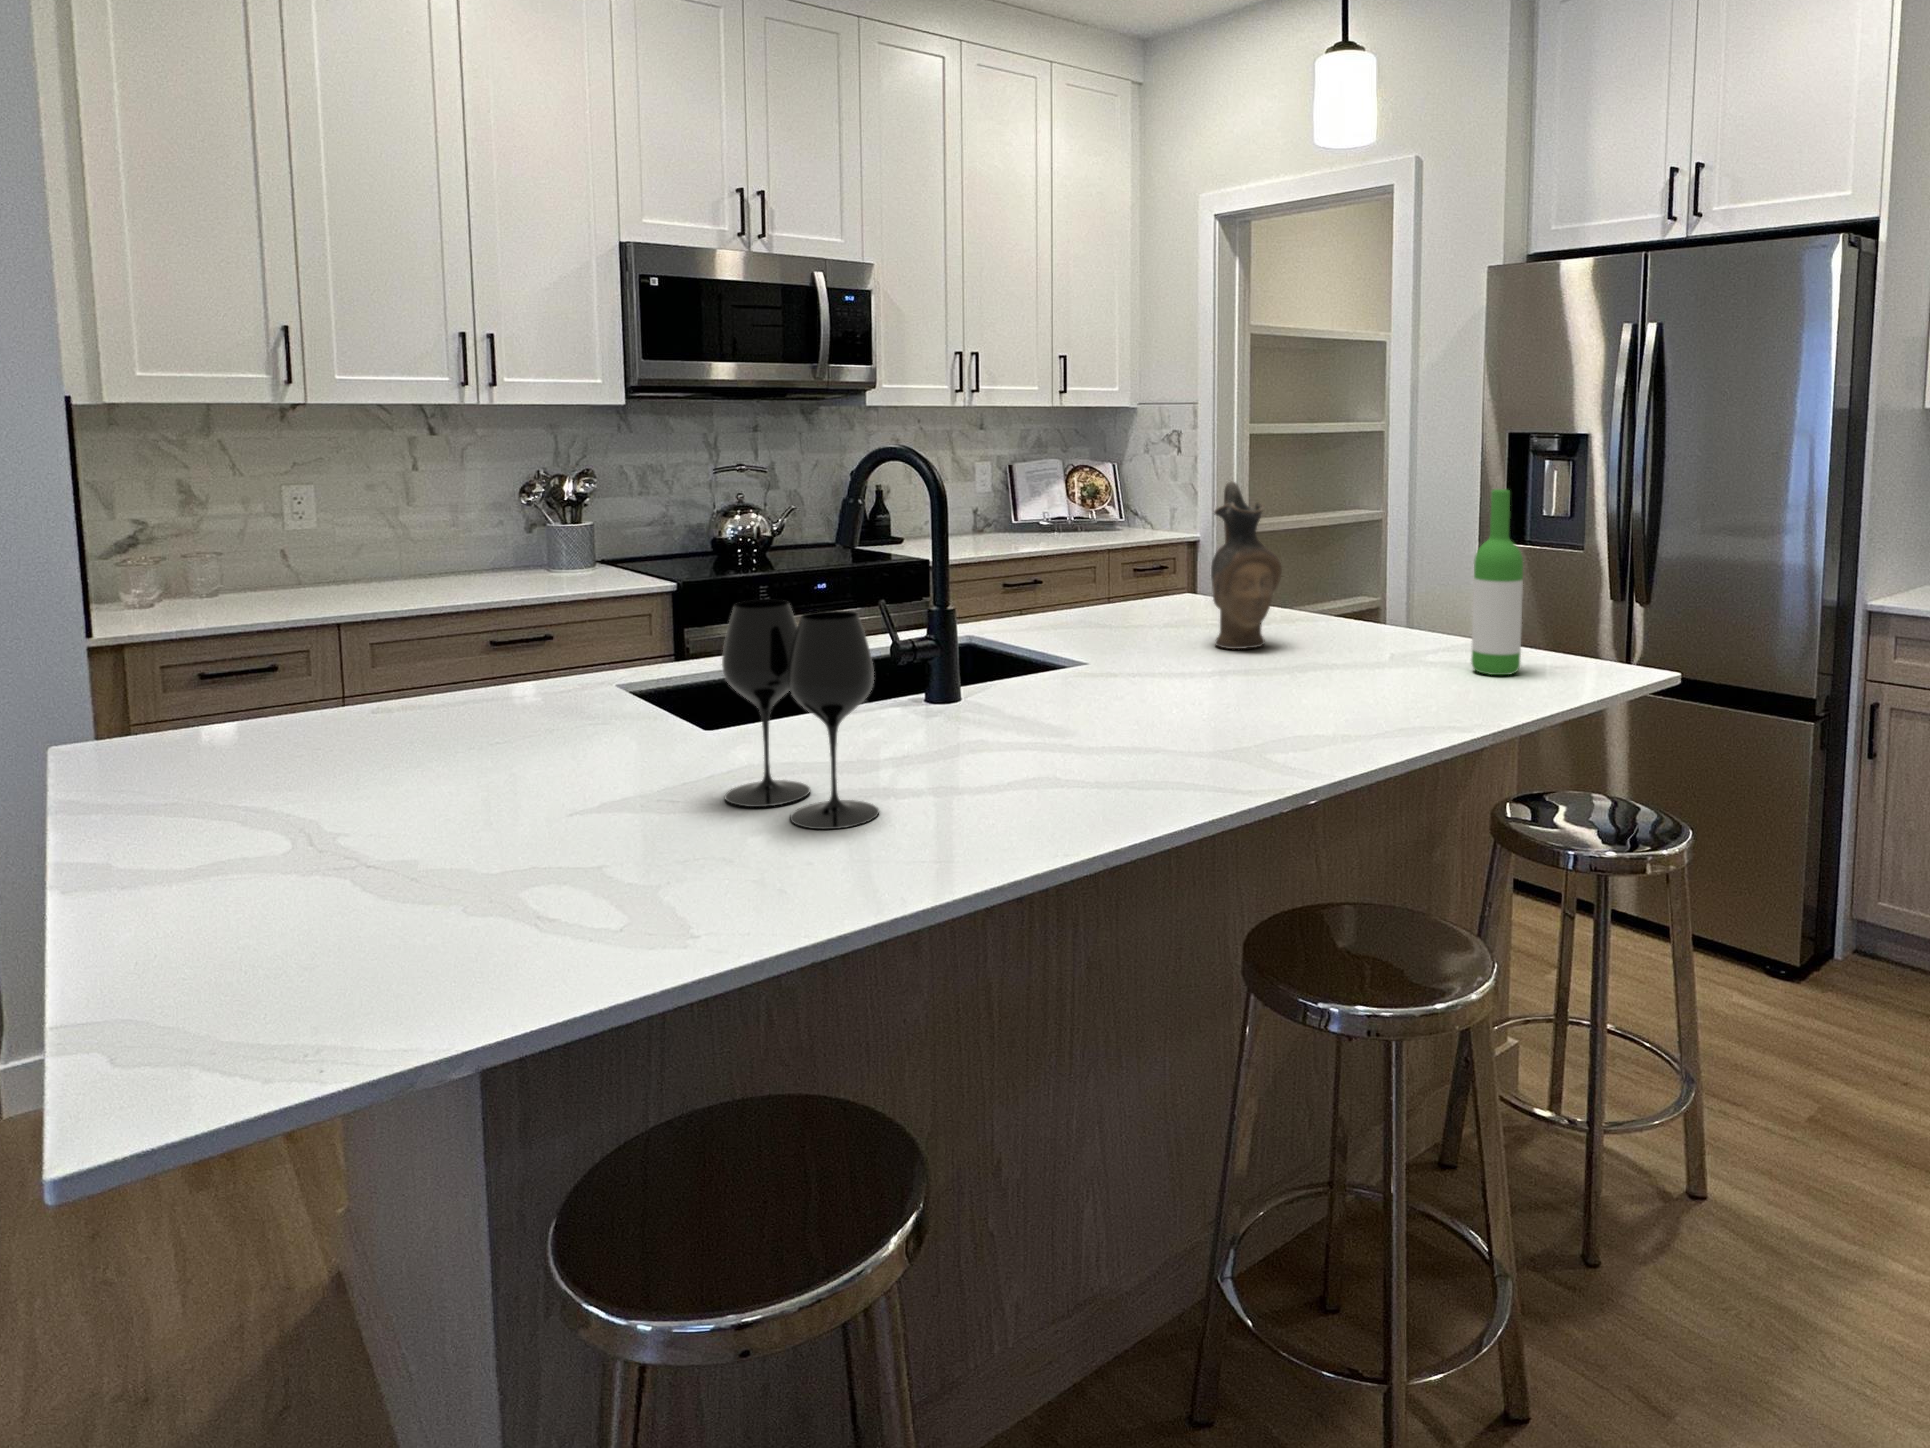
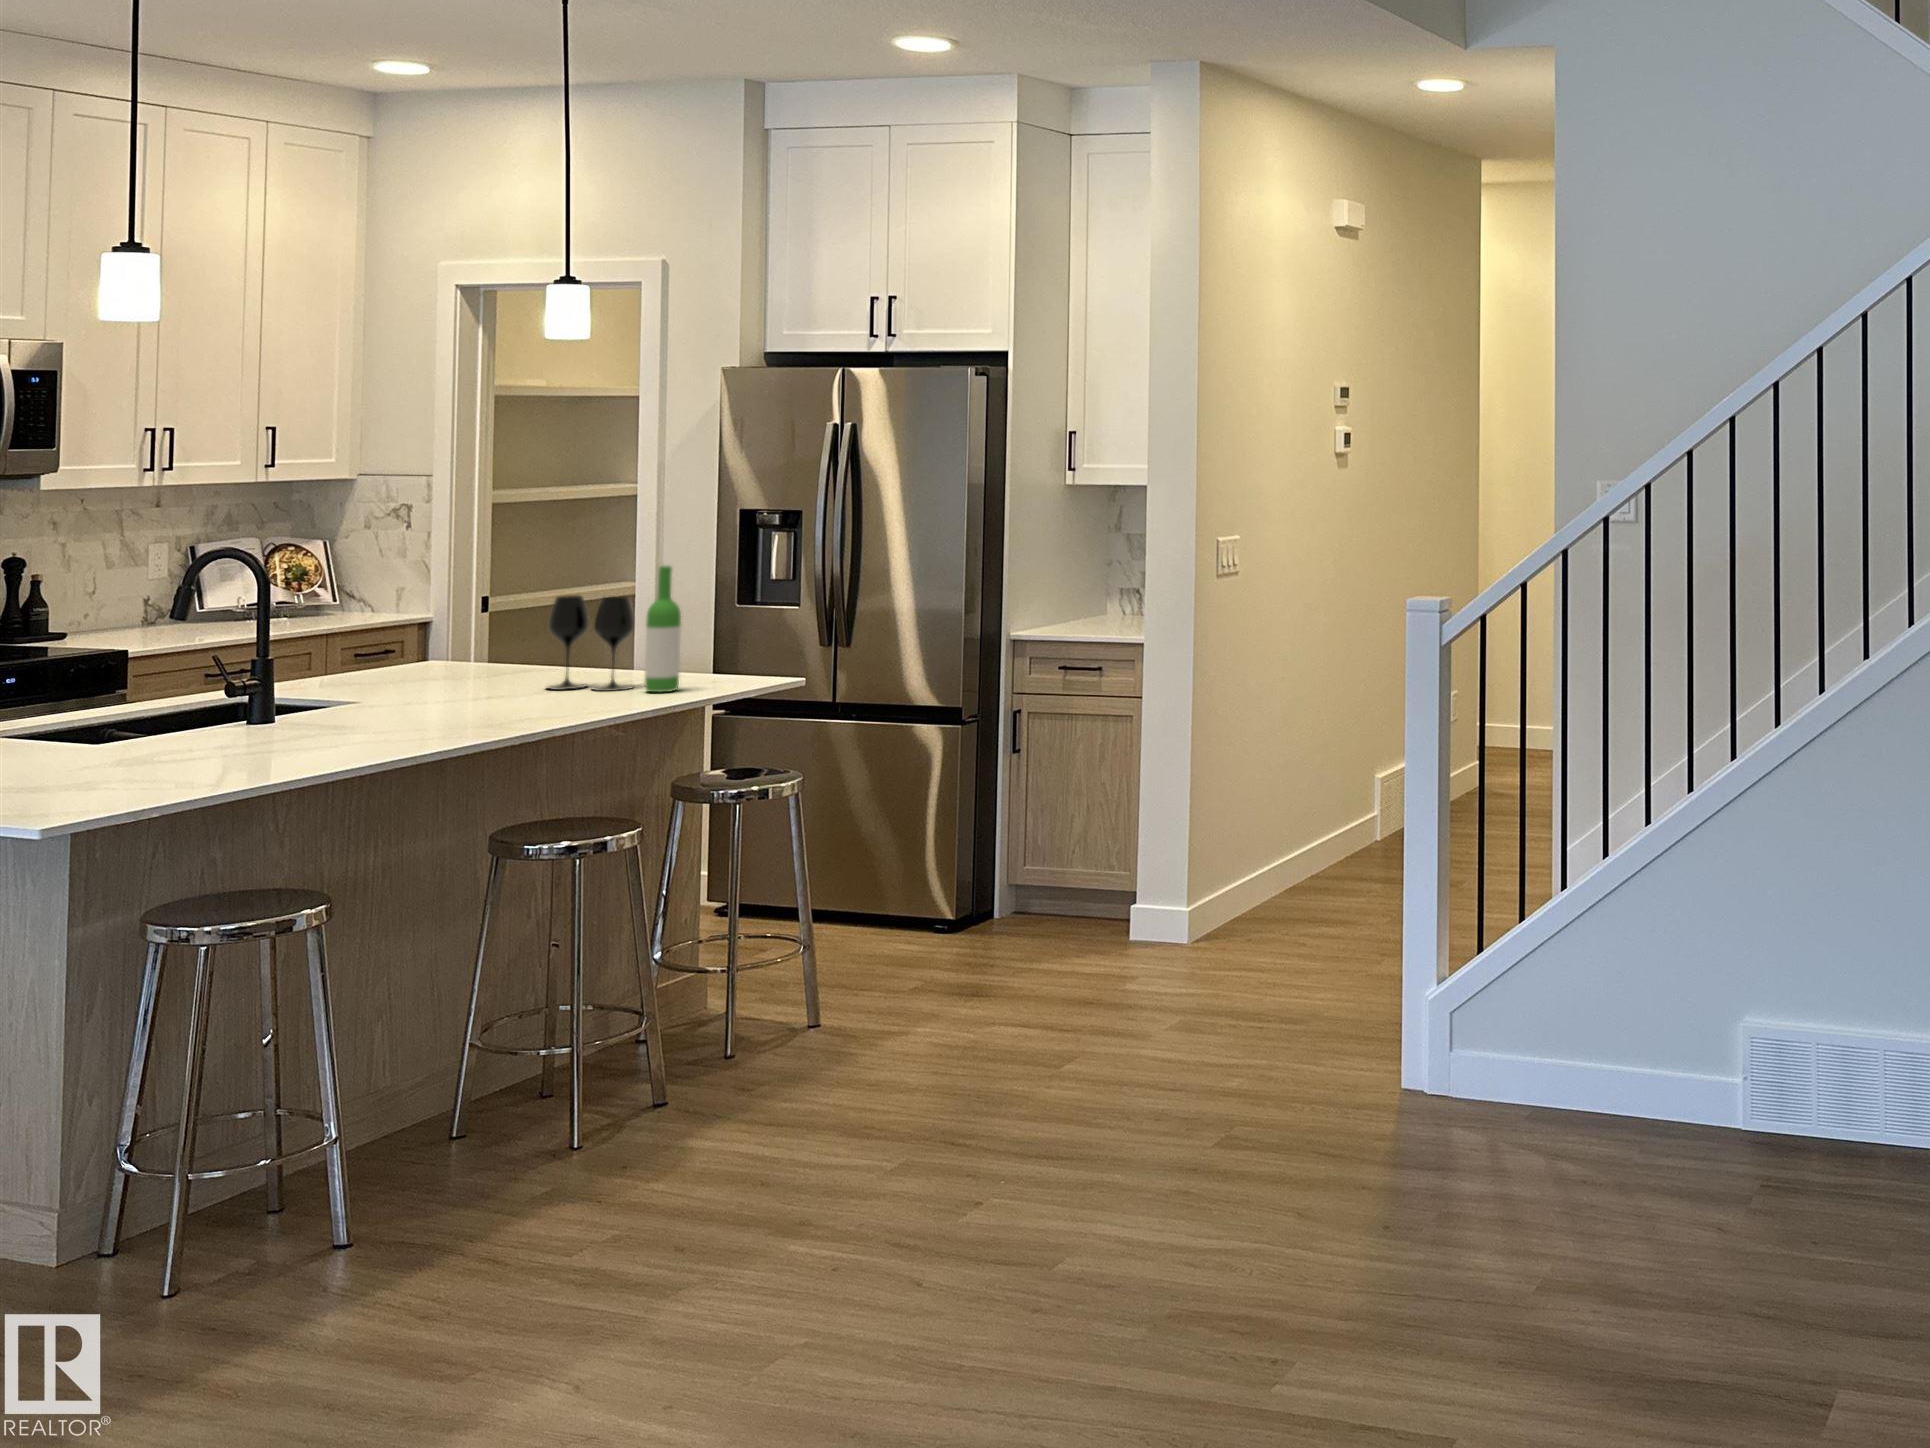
ceramic pitcher: present [1211,482,1282,649] -> none [445,565,504,693]
wine glass: present [722,600,879,829] -> present [548,595,634,691]

